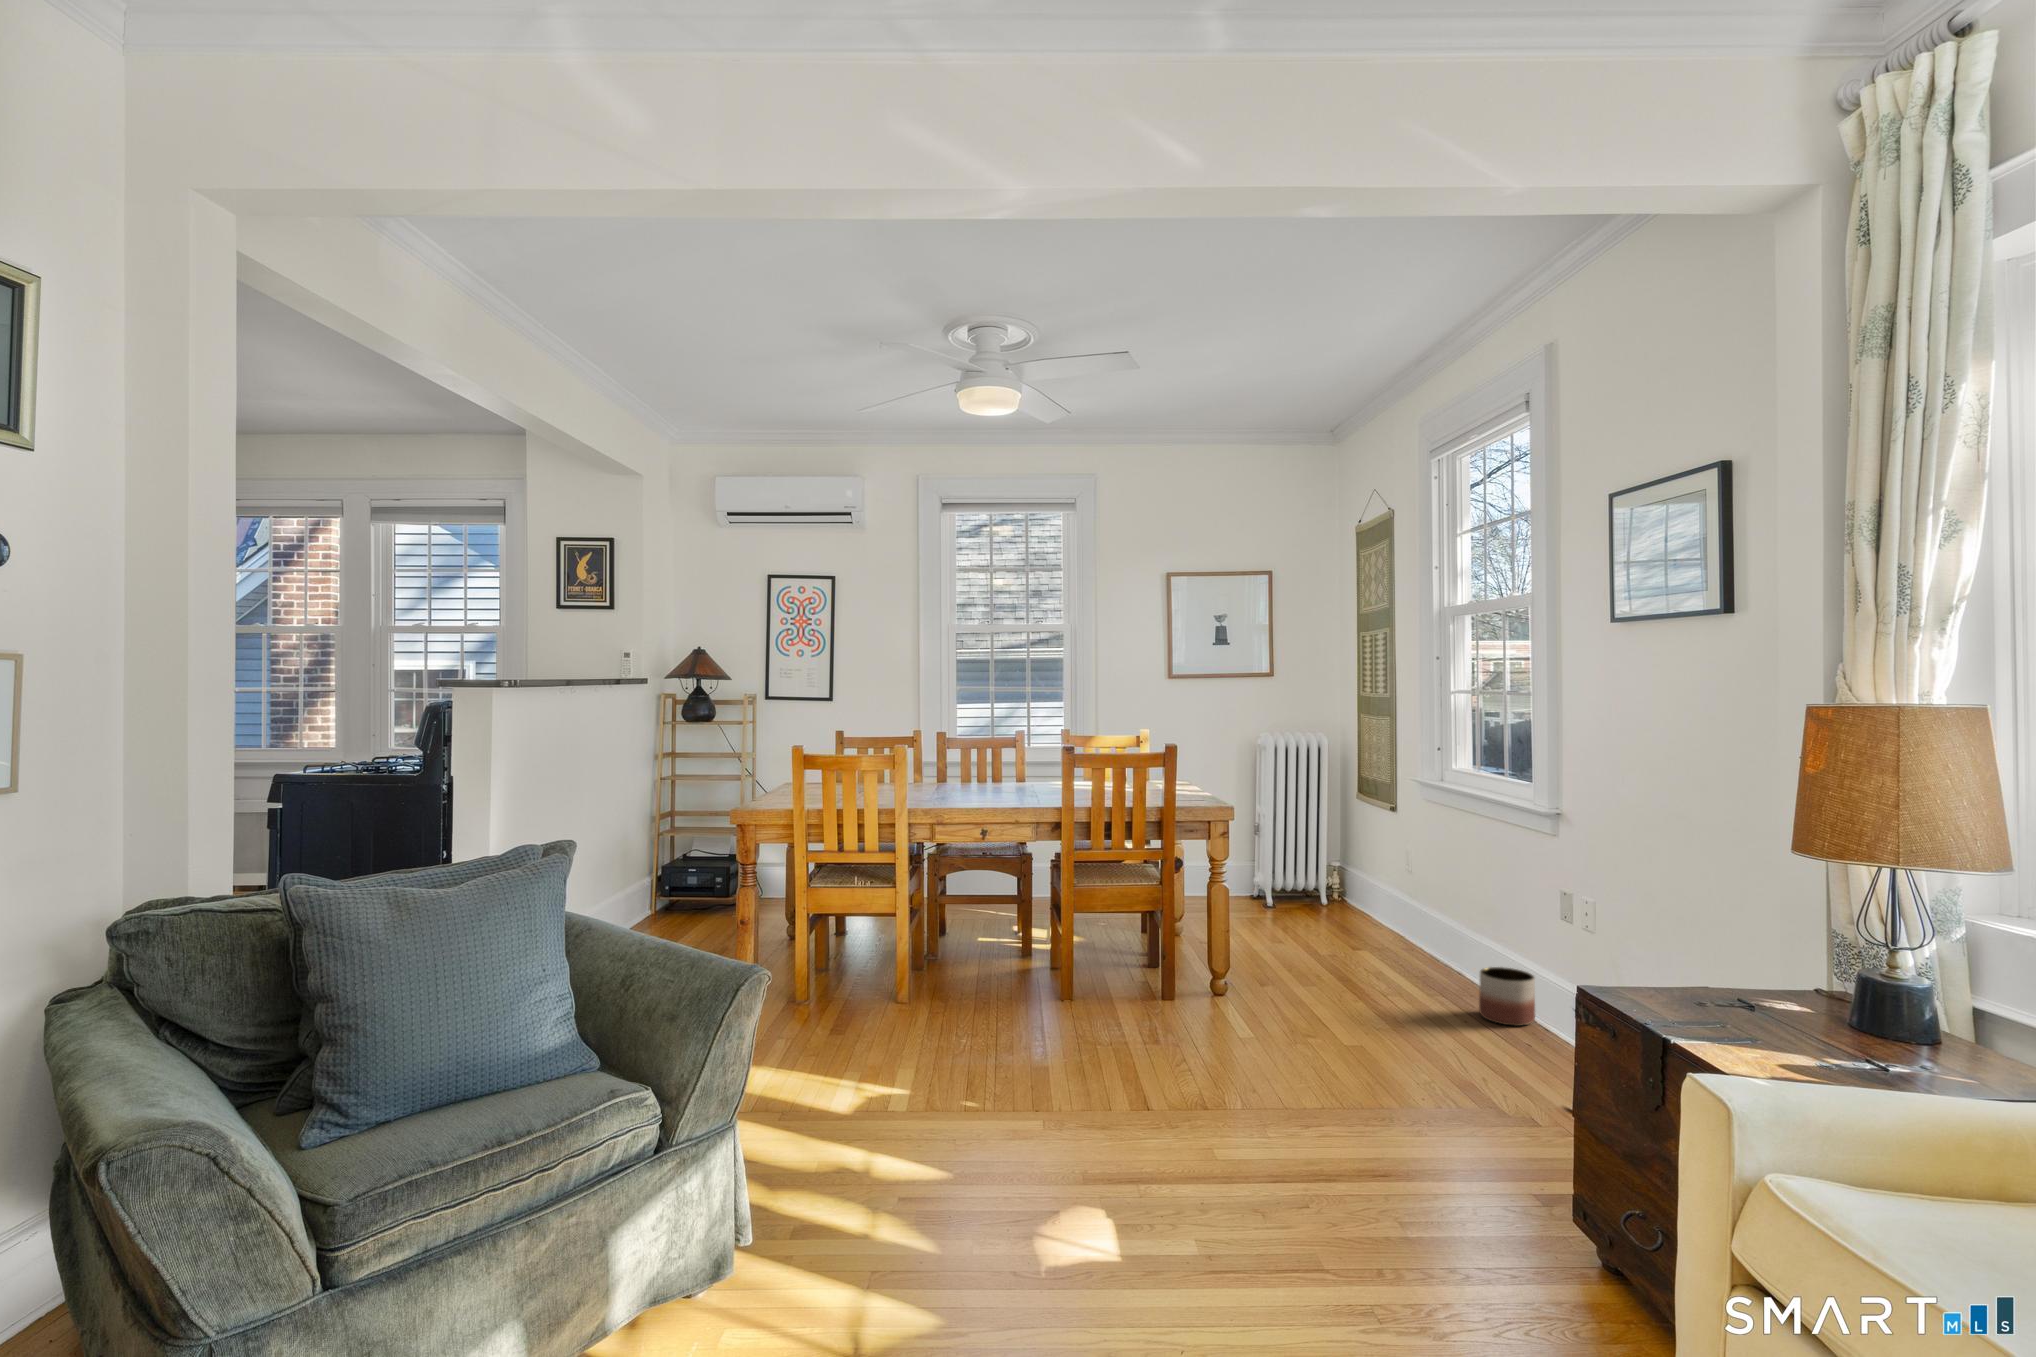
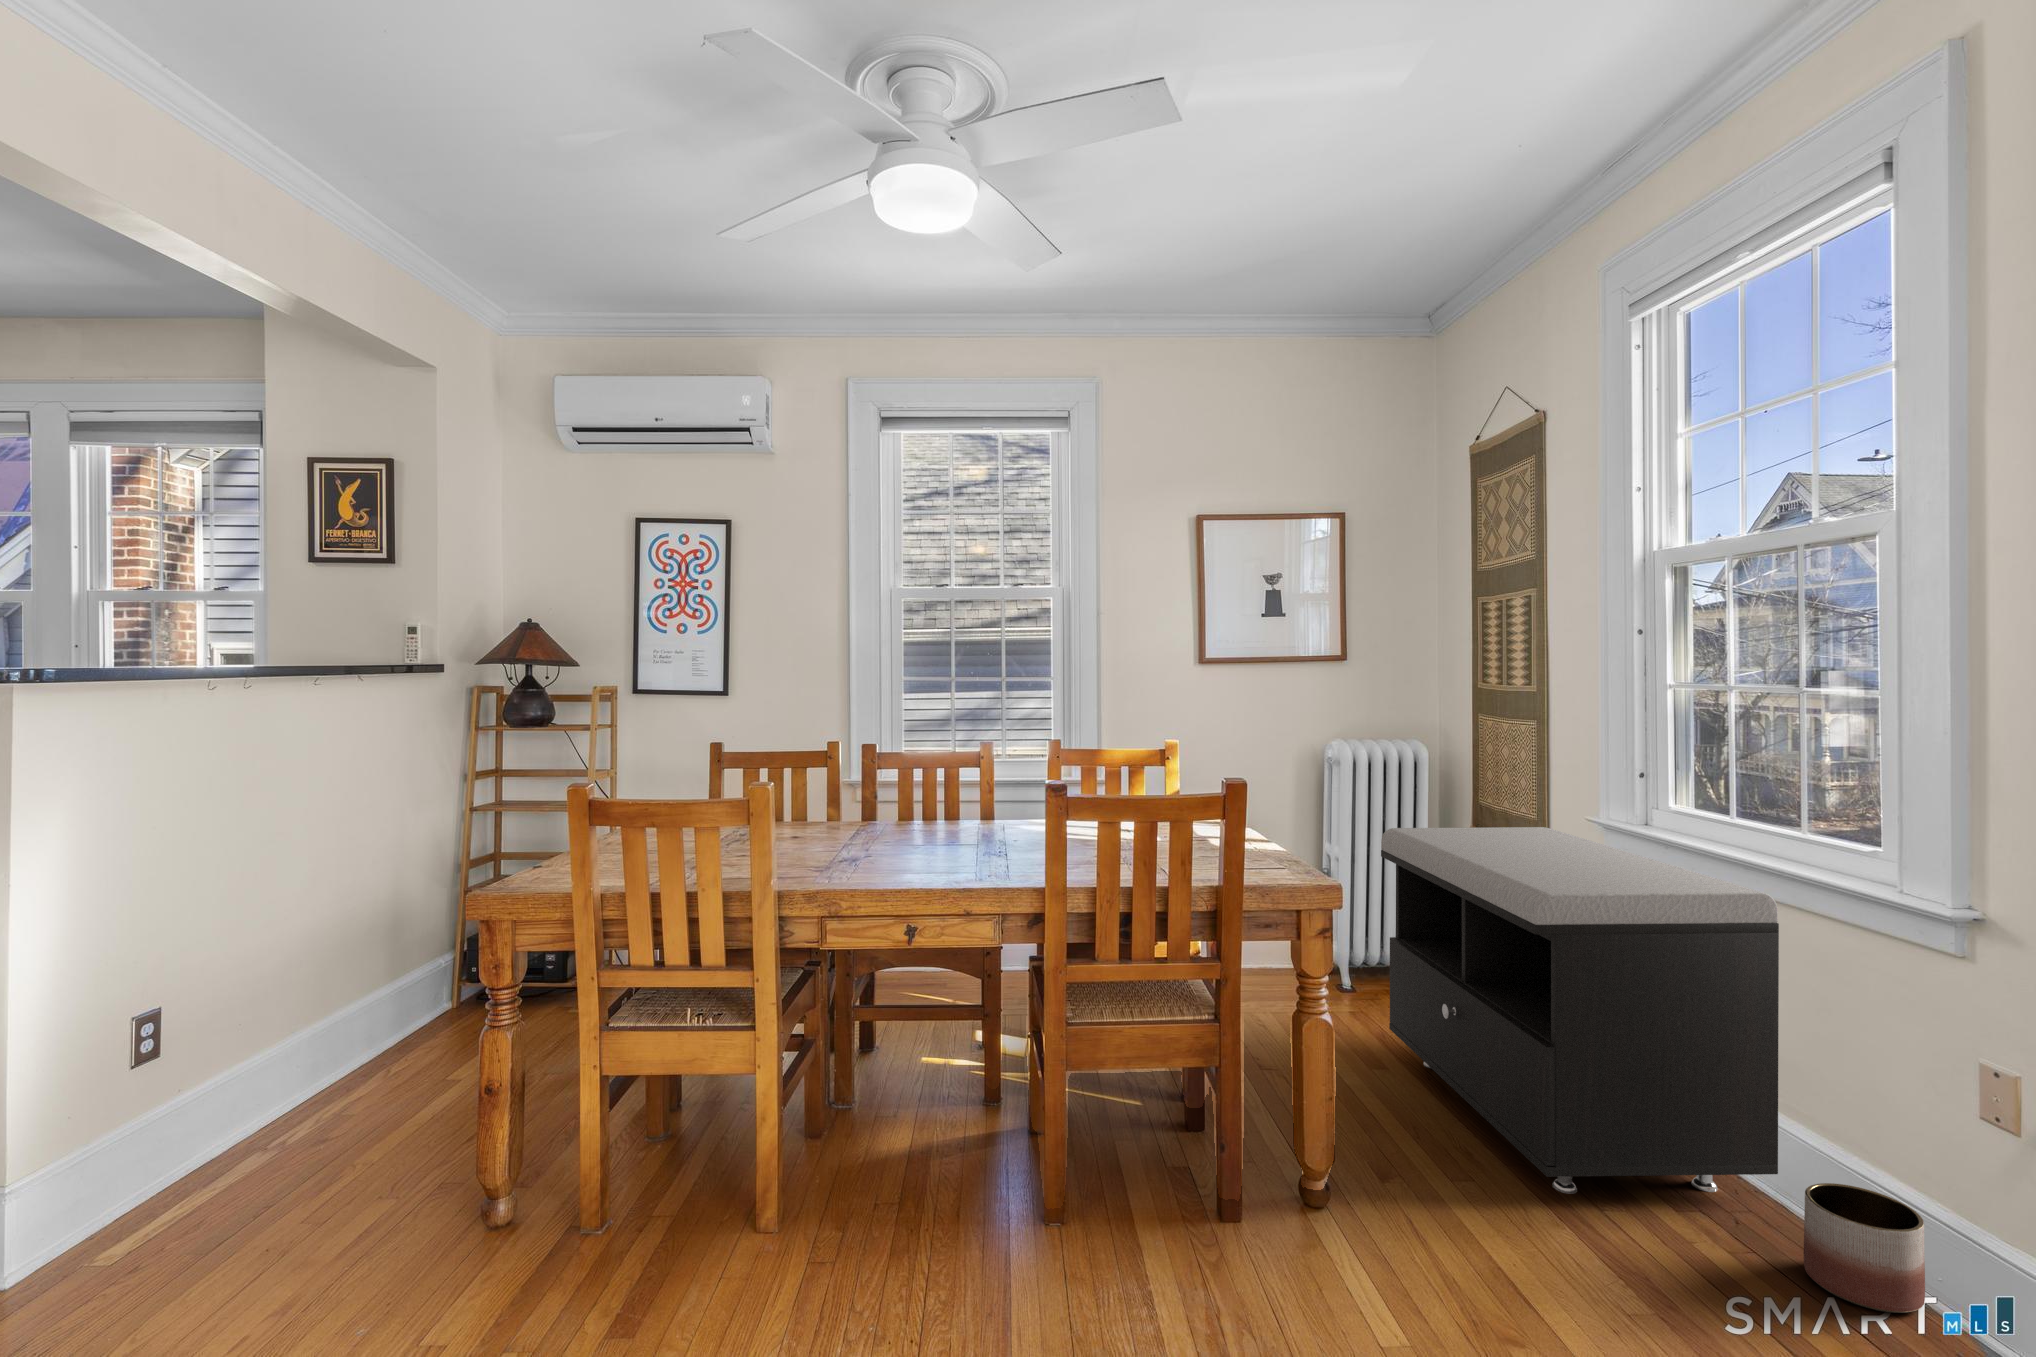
storage bench: none [1281,786,1486,989] -> present [1381,827,1779,1194]

